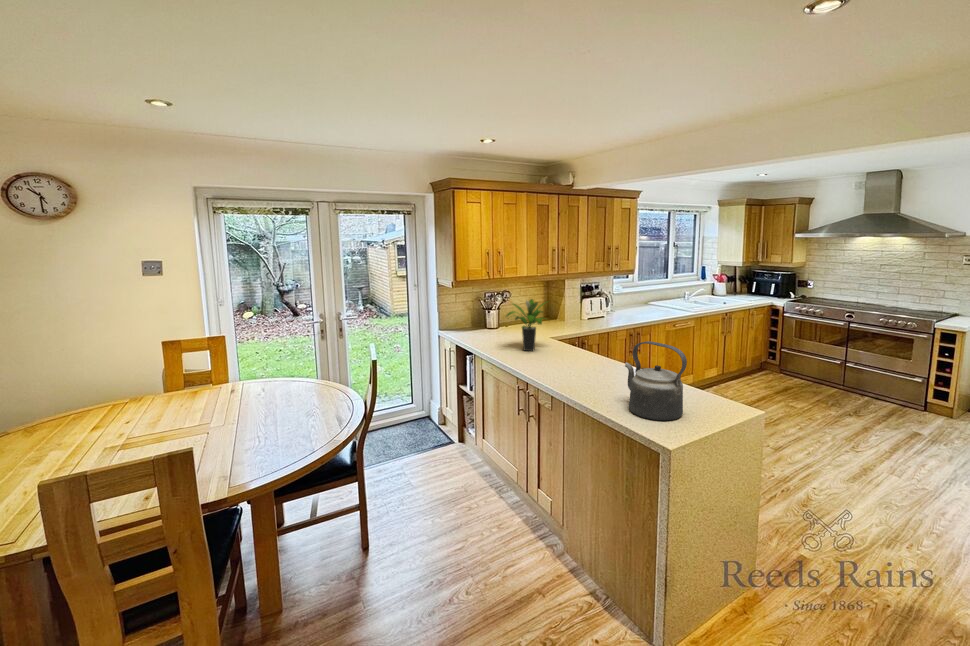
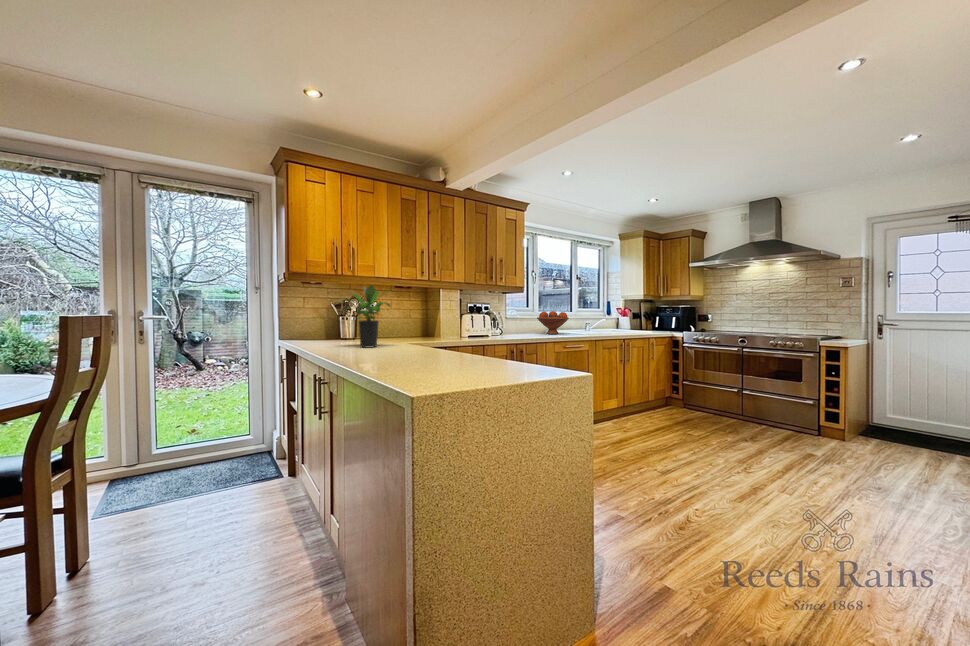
fruit bowl: none [645,289,677,312] -> present [537,311,569,334]
kettle: present [625,341,687,421] -> none [413,281,480,378]

